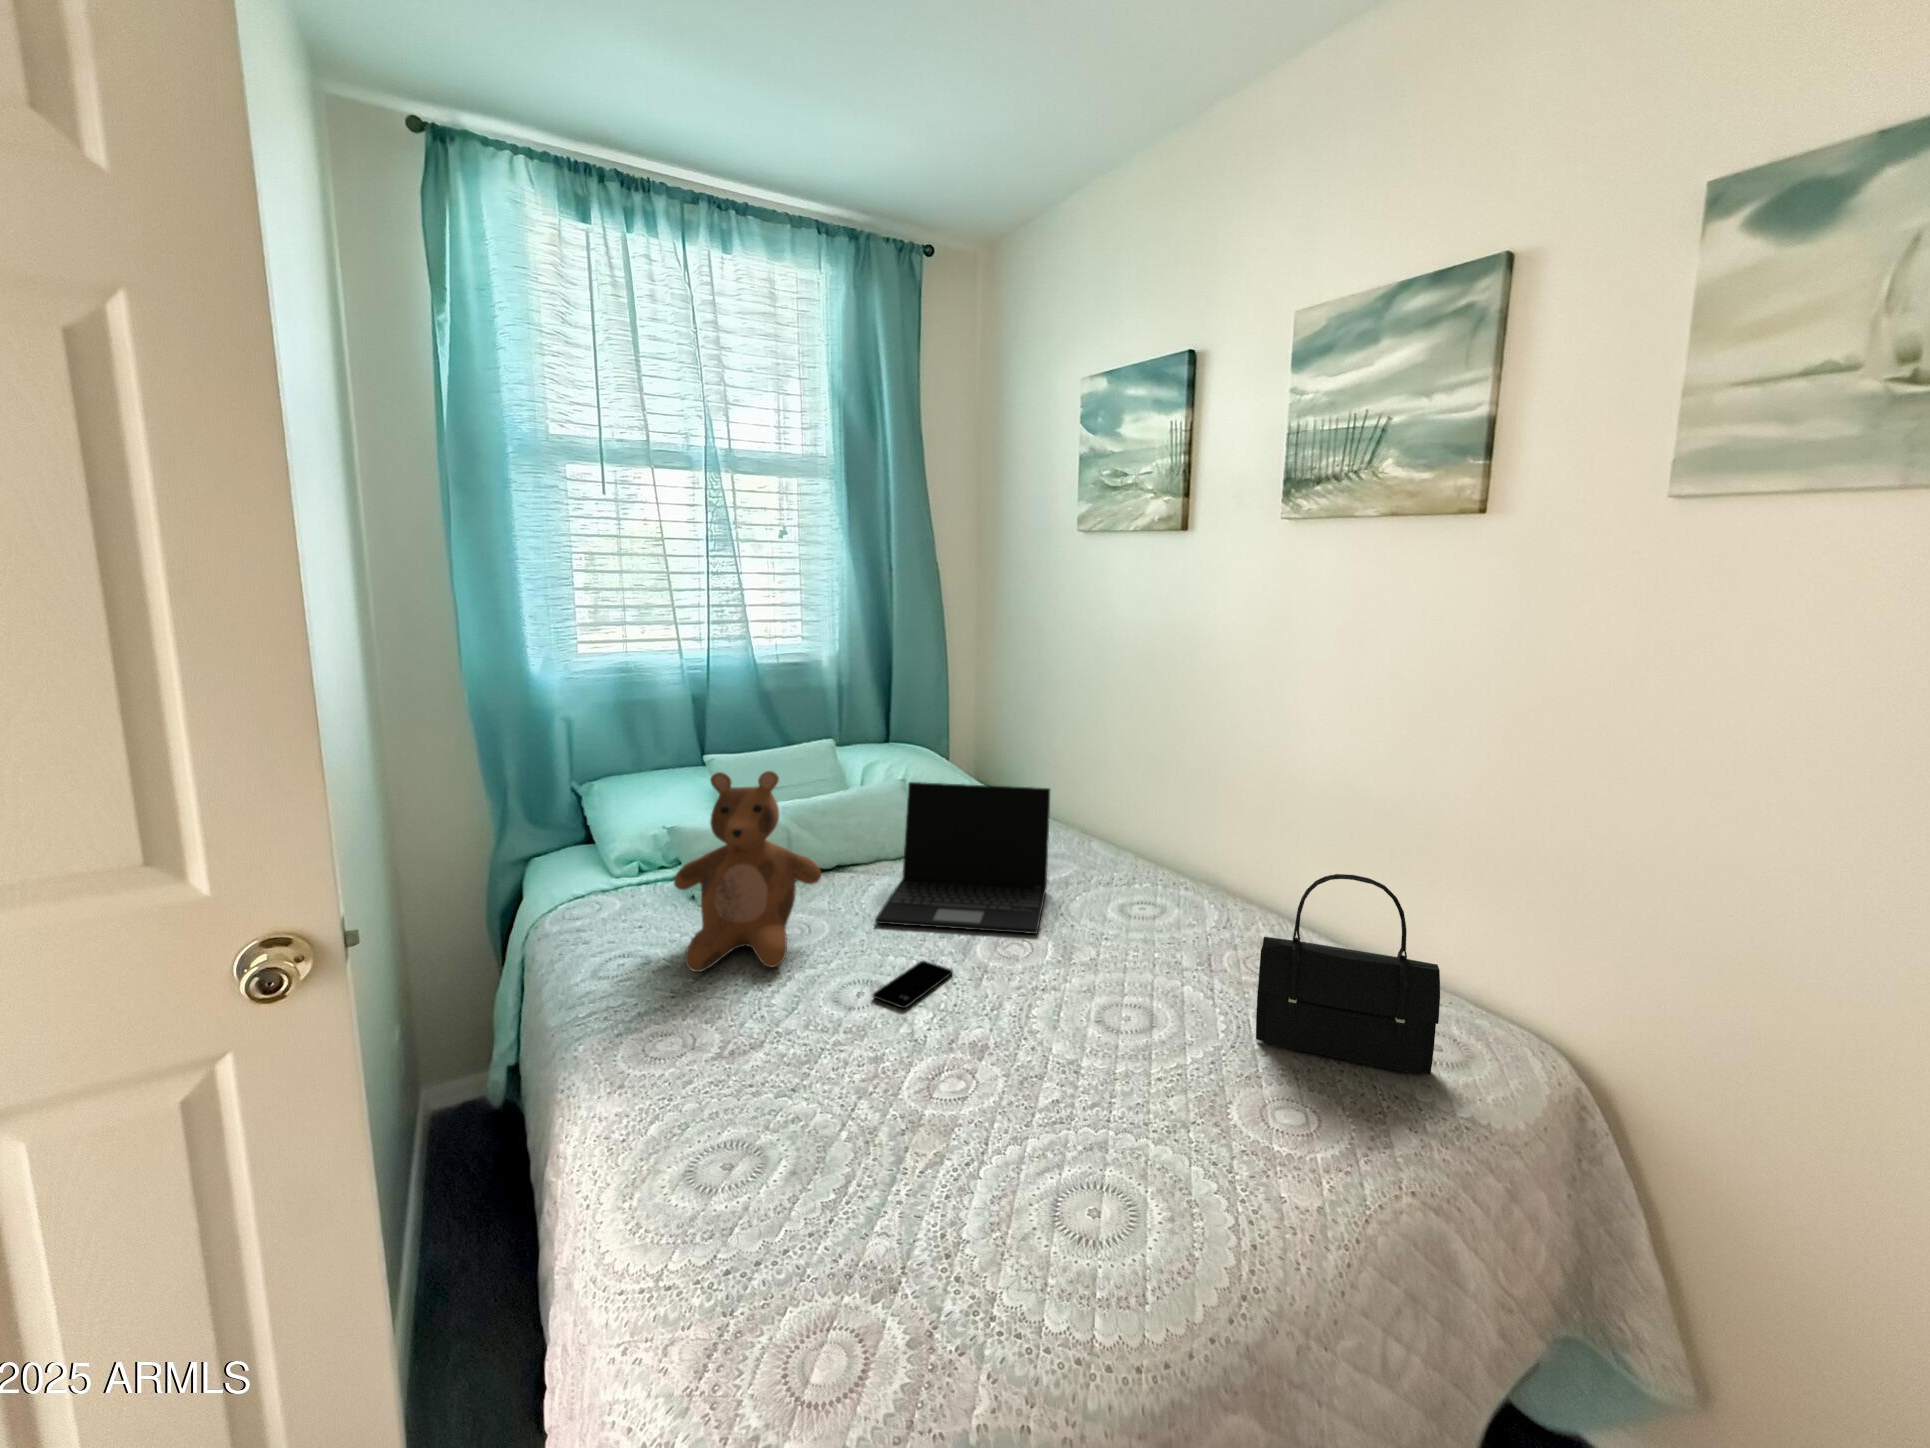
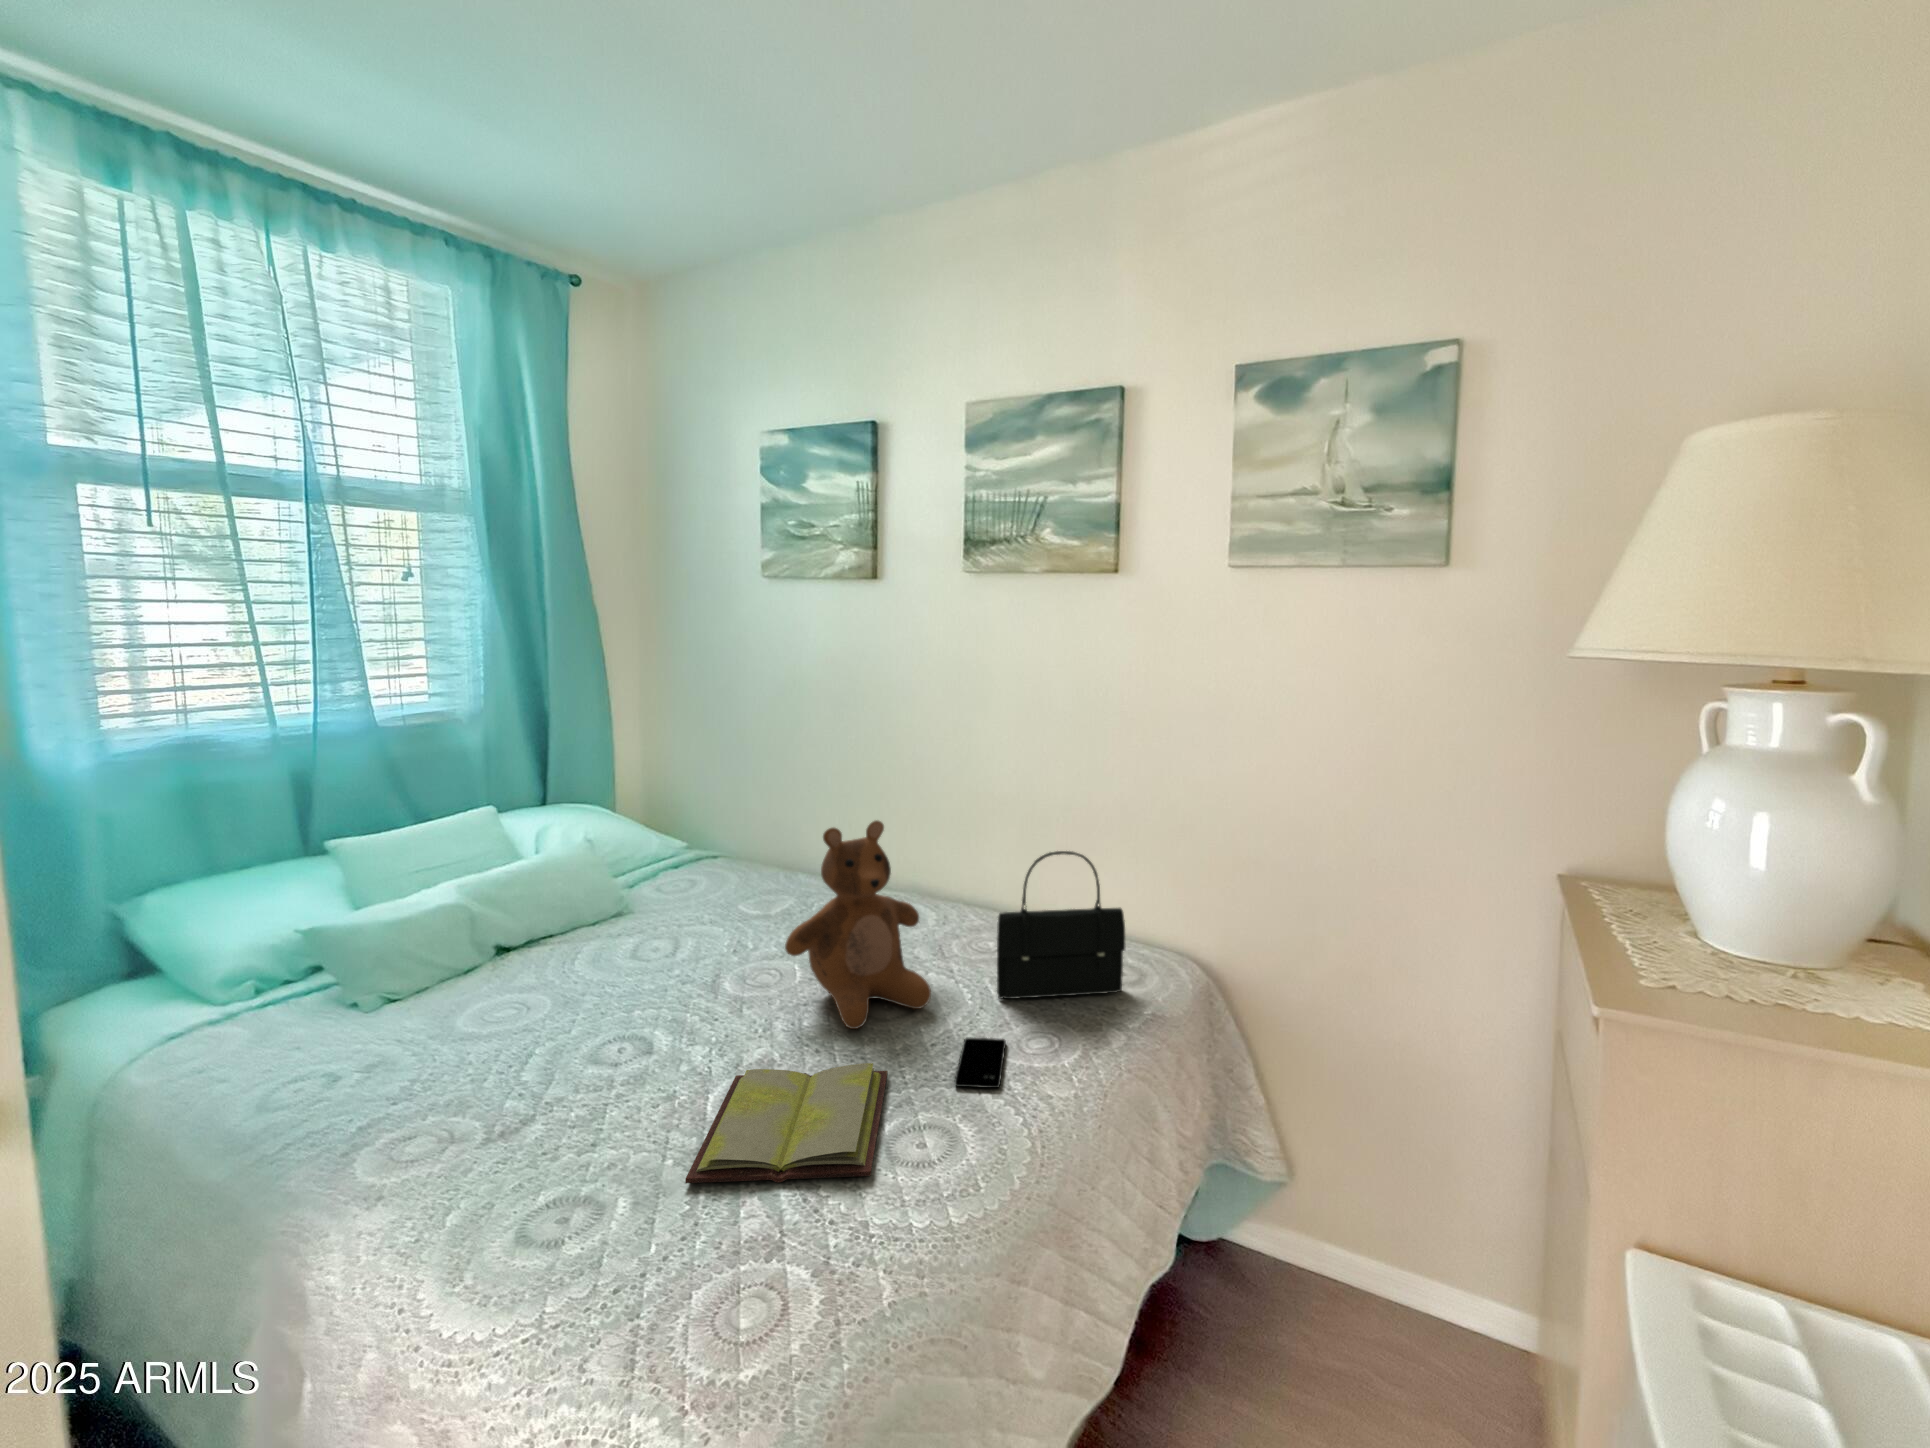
teddy bear: present [674,771,821,972] -> present [785,820,931,1029]
laptop: present [875,782,1050,934] -> none [607,826,784,987]
smartphone: present [873,961,953,1008] -> present [955,1038,1006,1088]
diary: none [842,1052,1091,1234] -> present [685,1063,888,1183]

